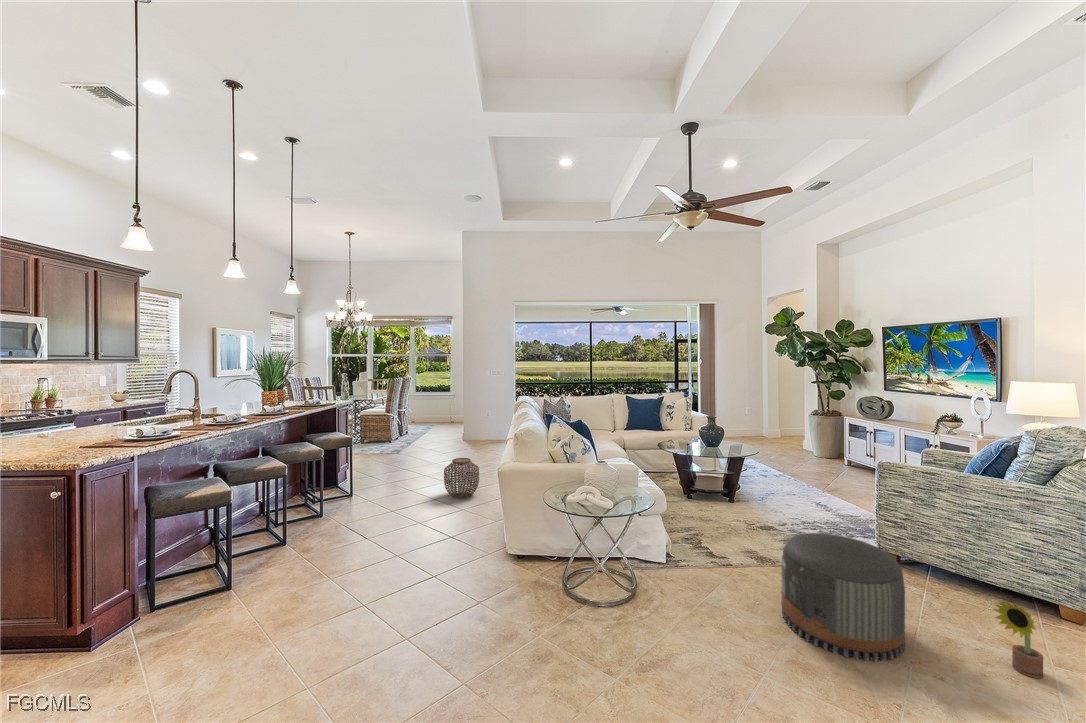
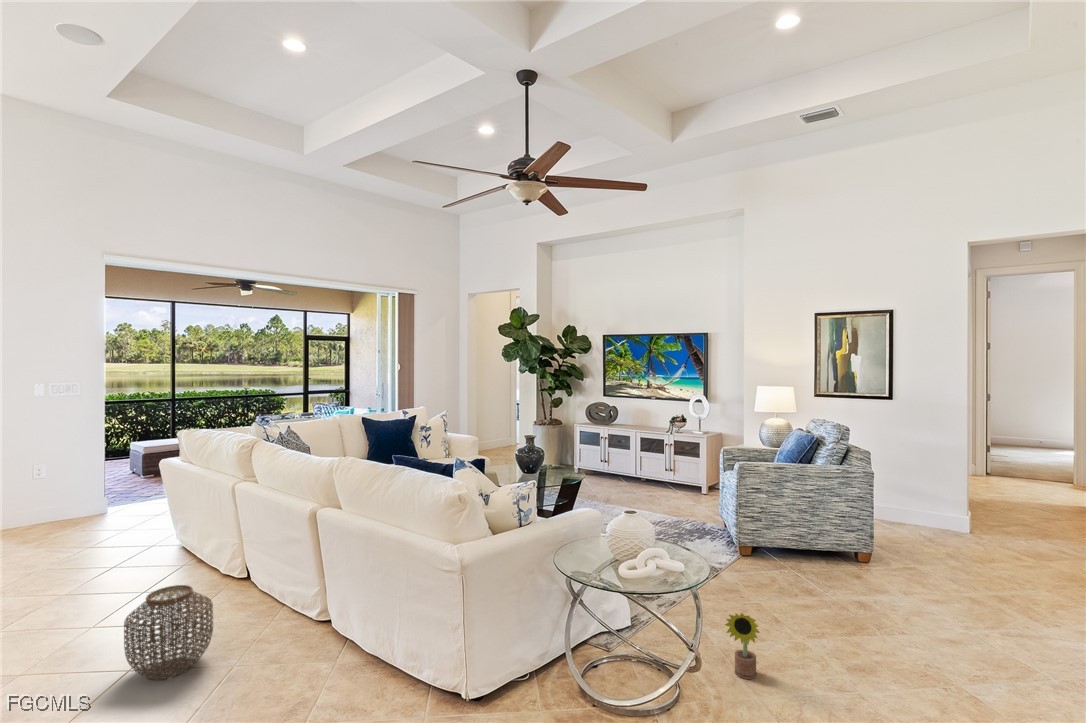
pouf: present [781,533,905,661] -> none [765,540,876,655]
decorative plant: present [993,601,1043,678] -> present [725,613,760,679]

